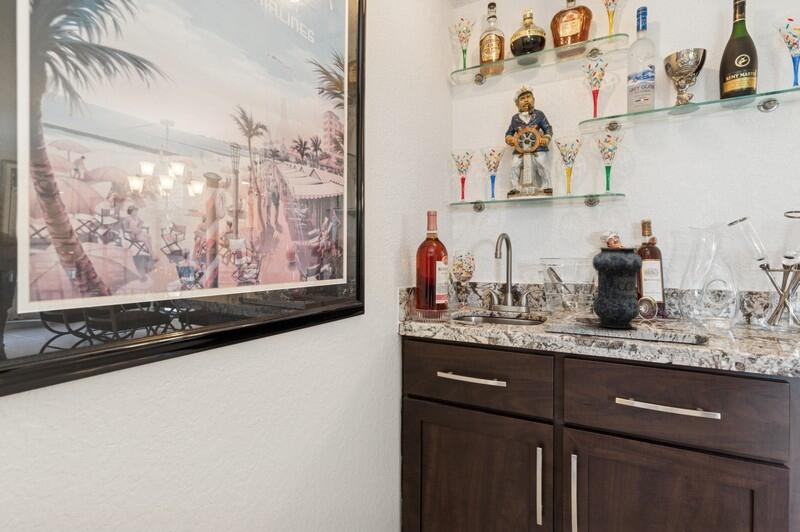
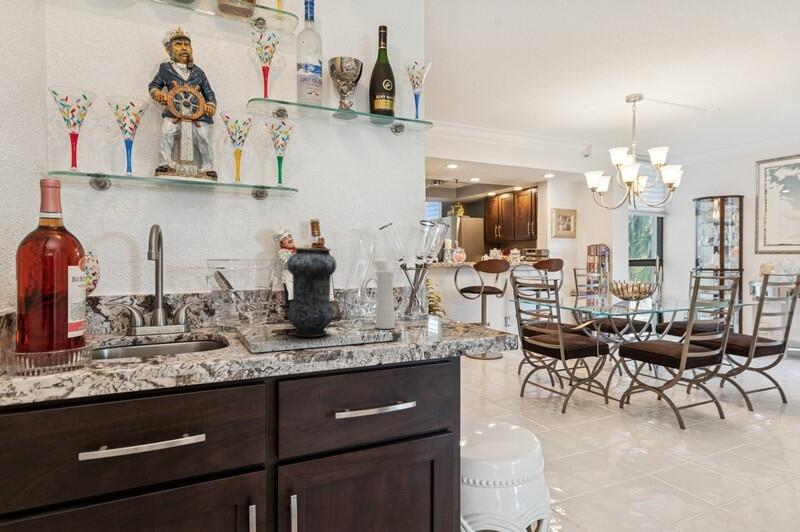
pepper mill: none [697,256,725,332] -> present [374,258,395,329]

